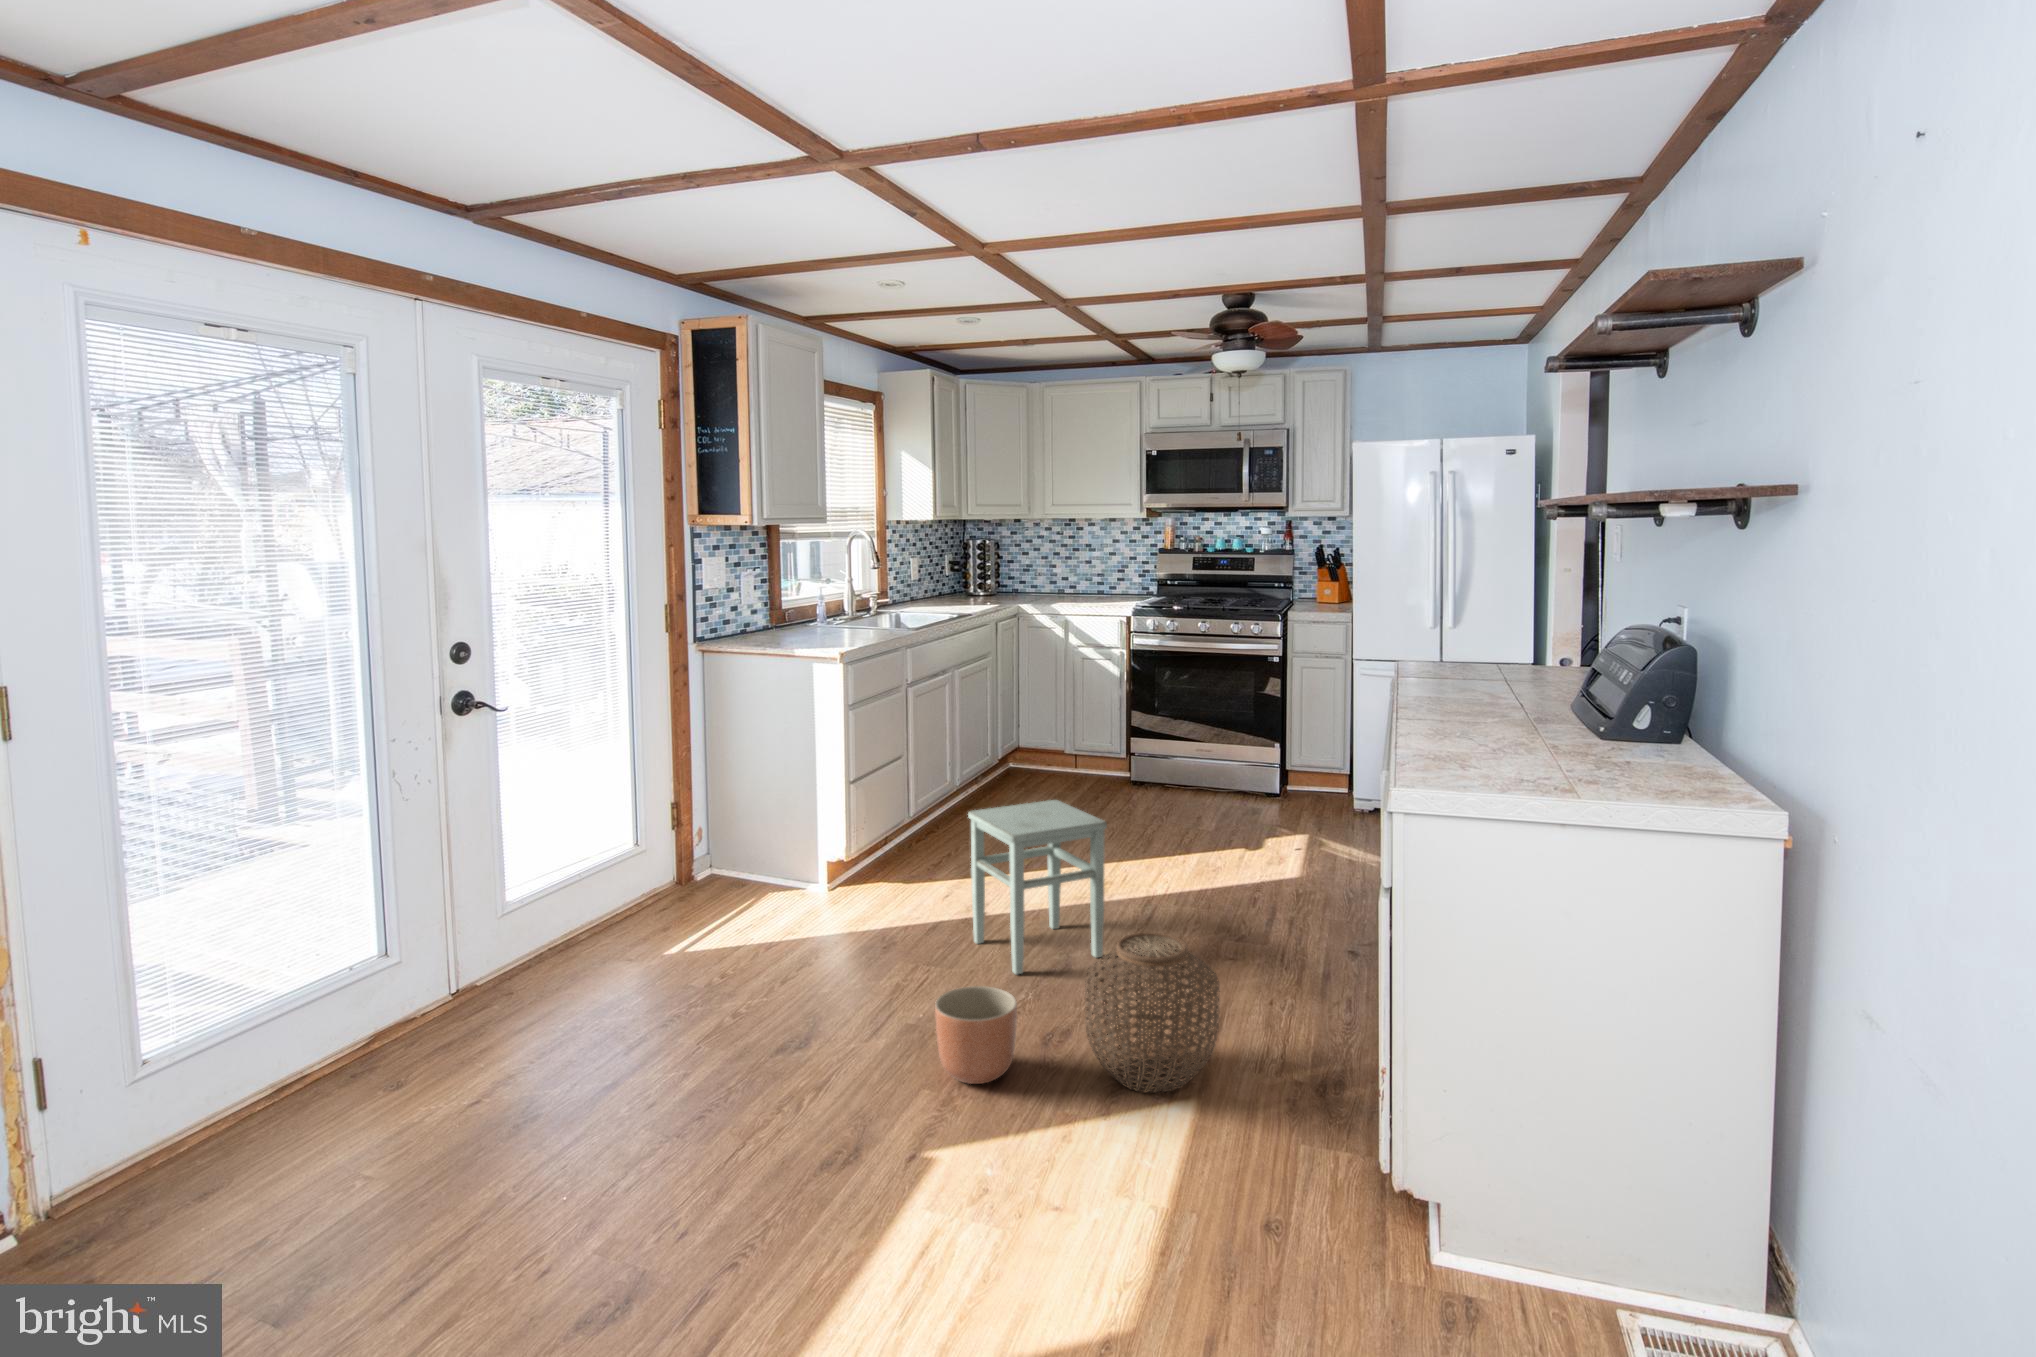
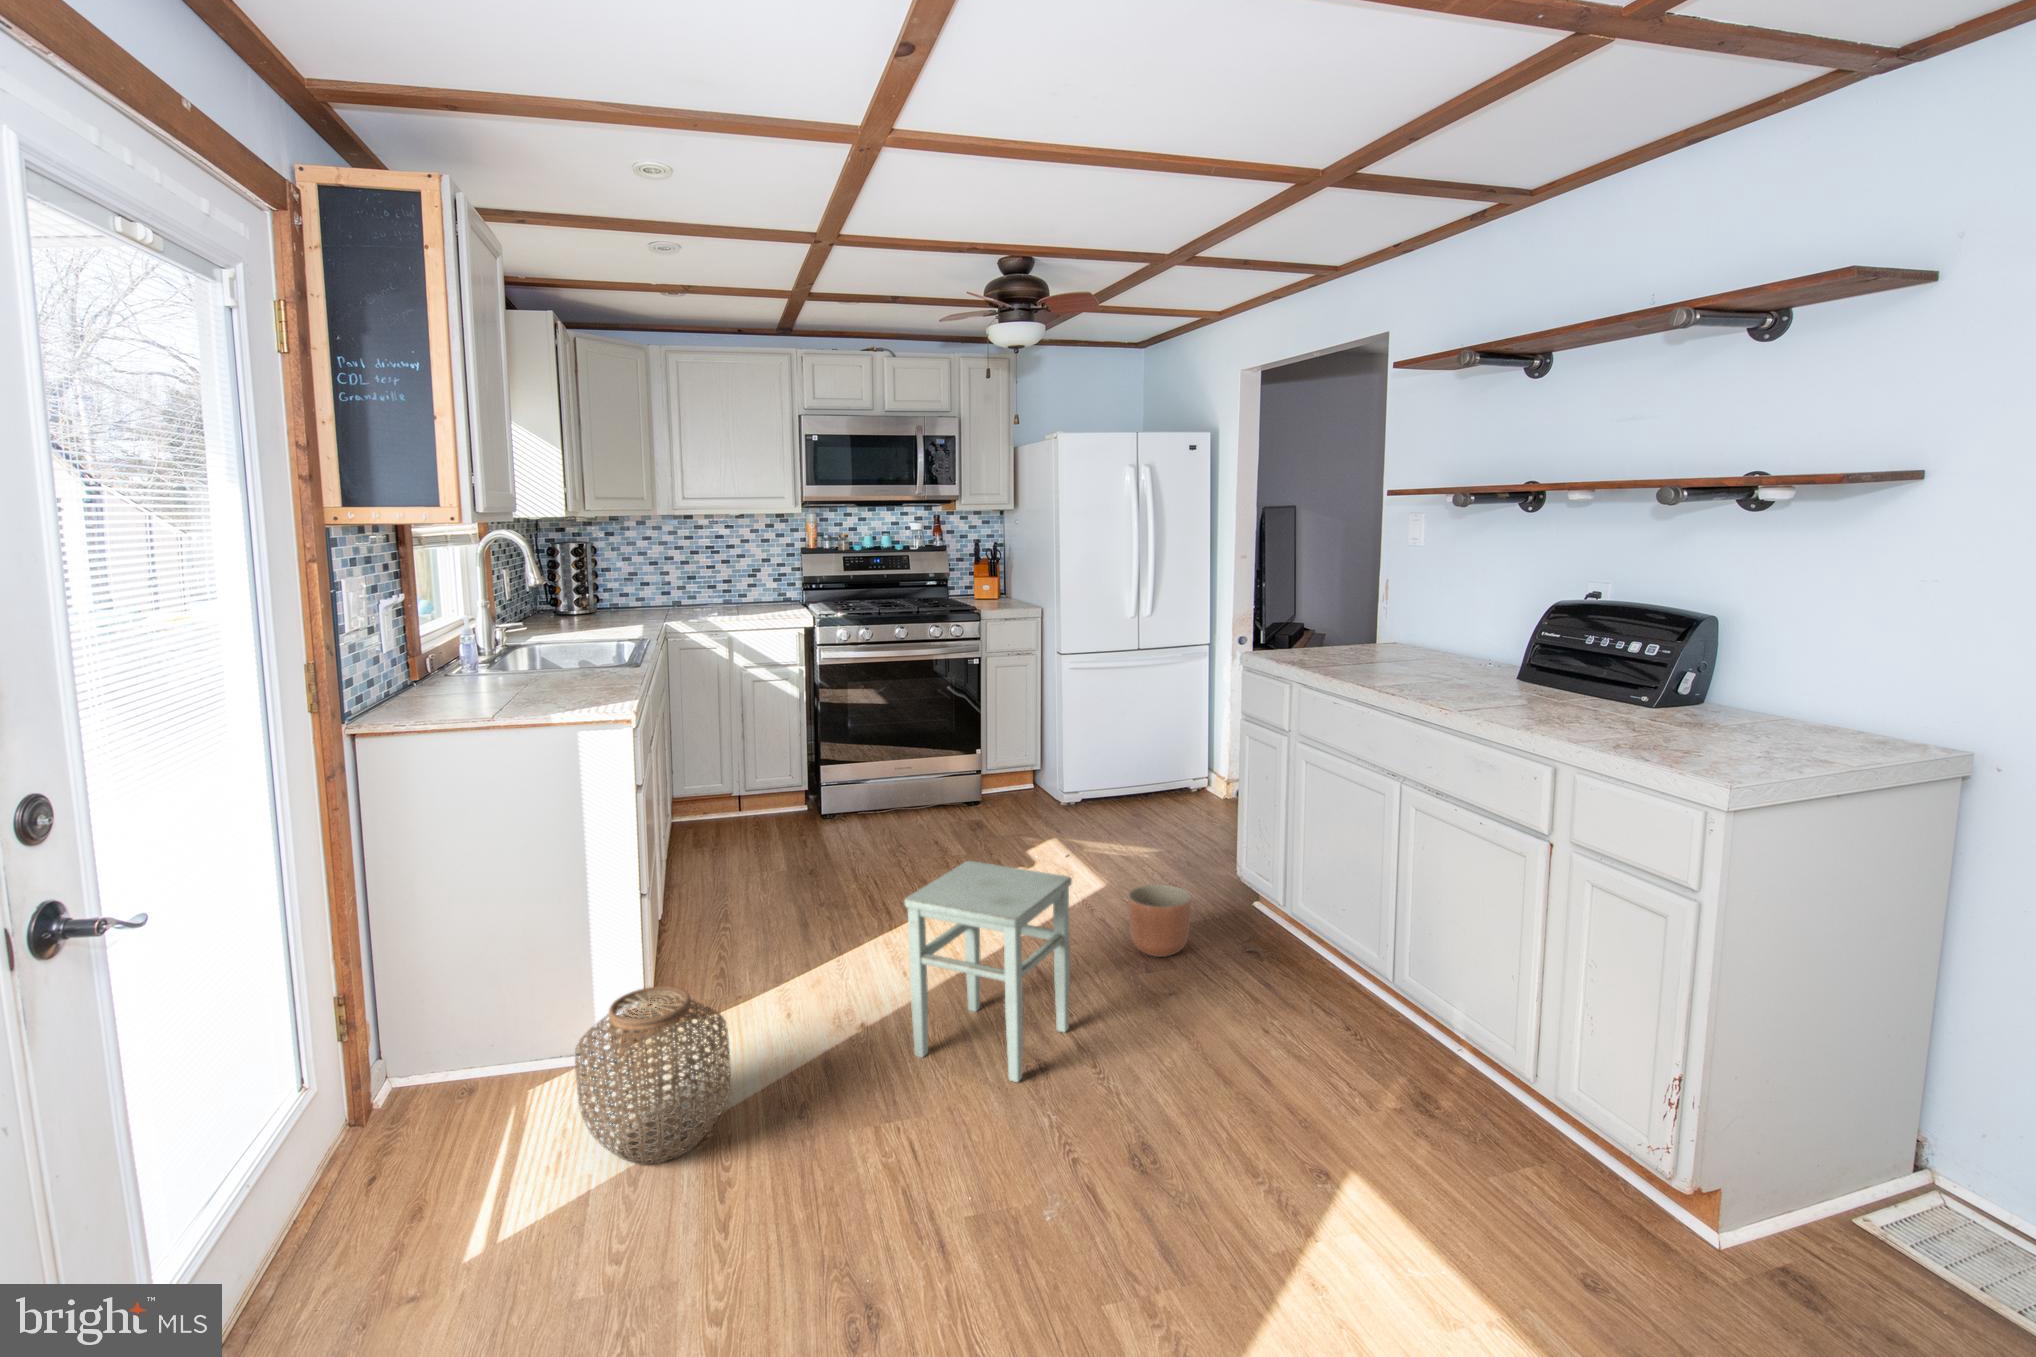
woven basket: present [1085,932,1220,1093] -> present [575,986,731,1164]
planter: present [935,986,1017,1084] -> present [1128,885,1191,957]

